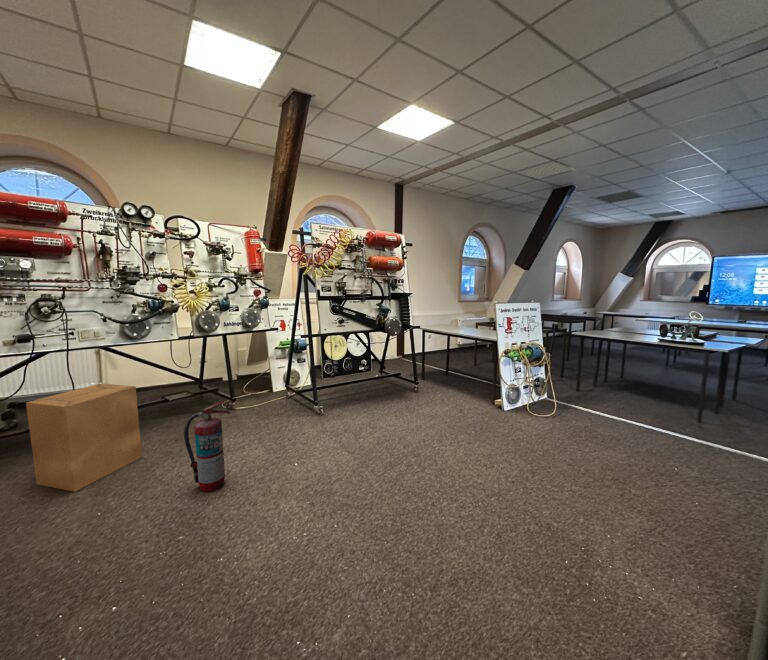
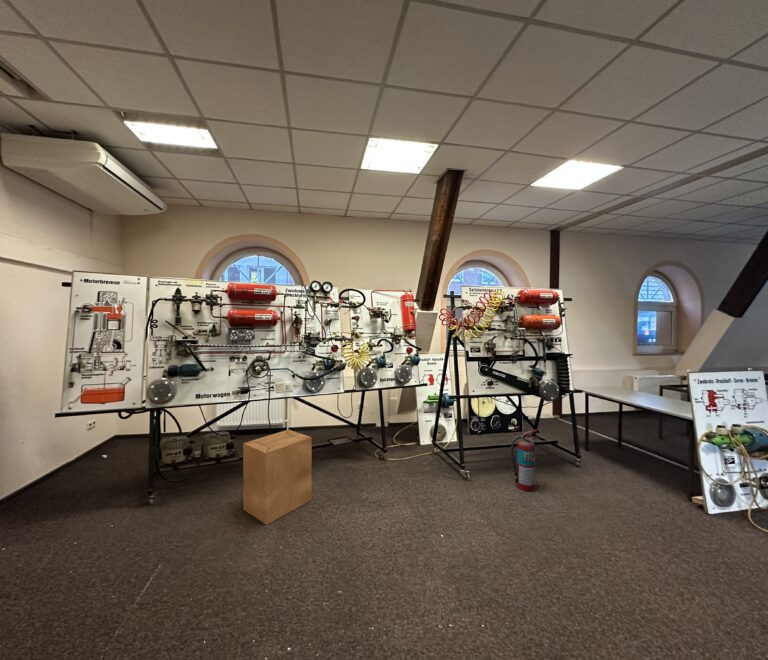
fire extinguisher: present [184,401,230,492] -> present [511,430,540,492]

